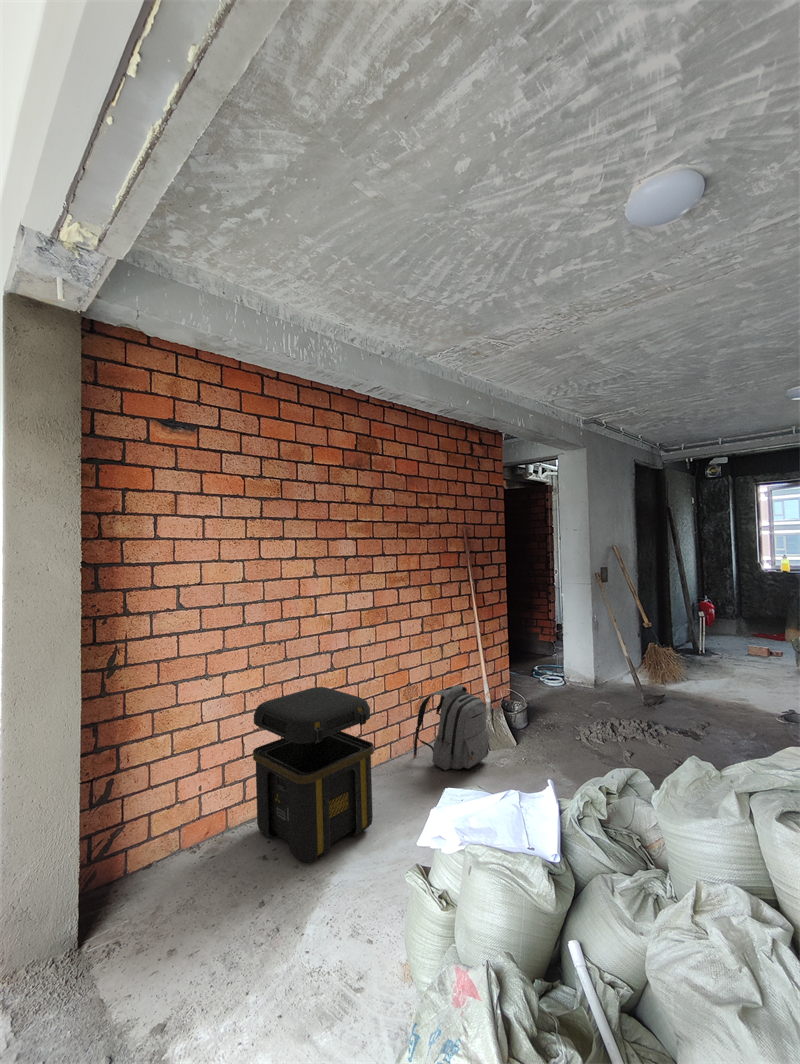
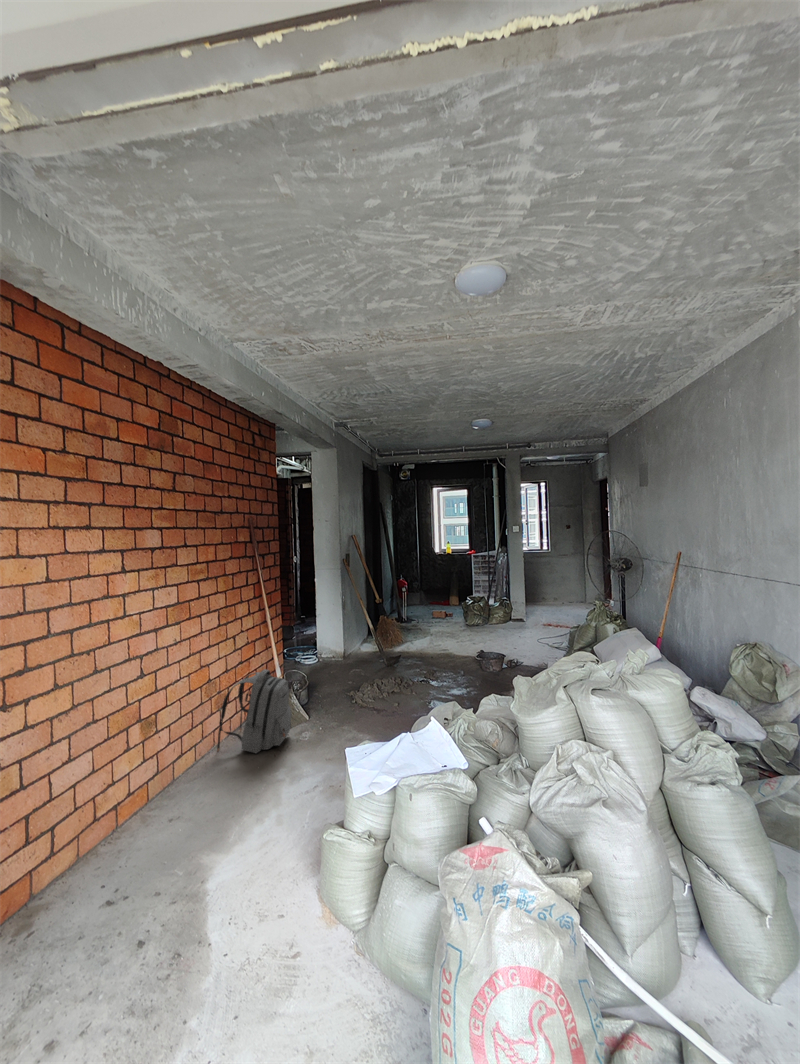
toolbox: present [253,687,374,862] -> none [70,695,221,884]

